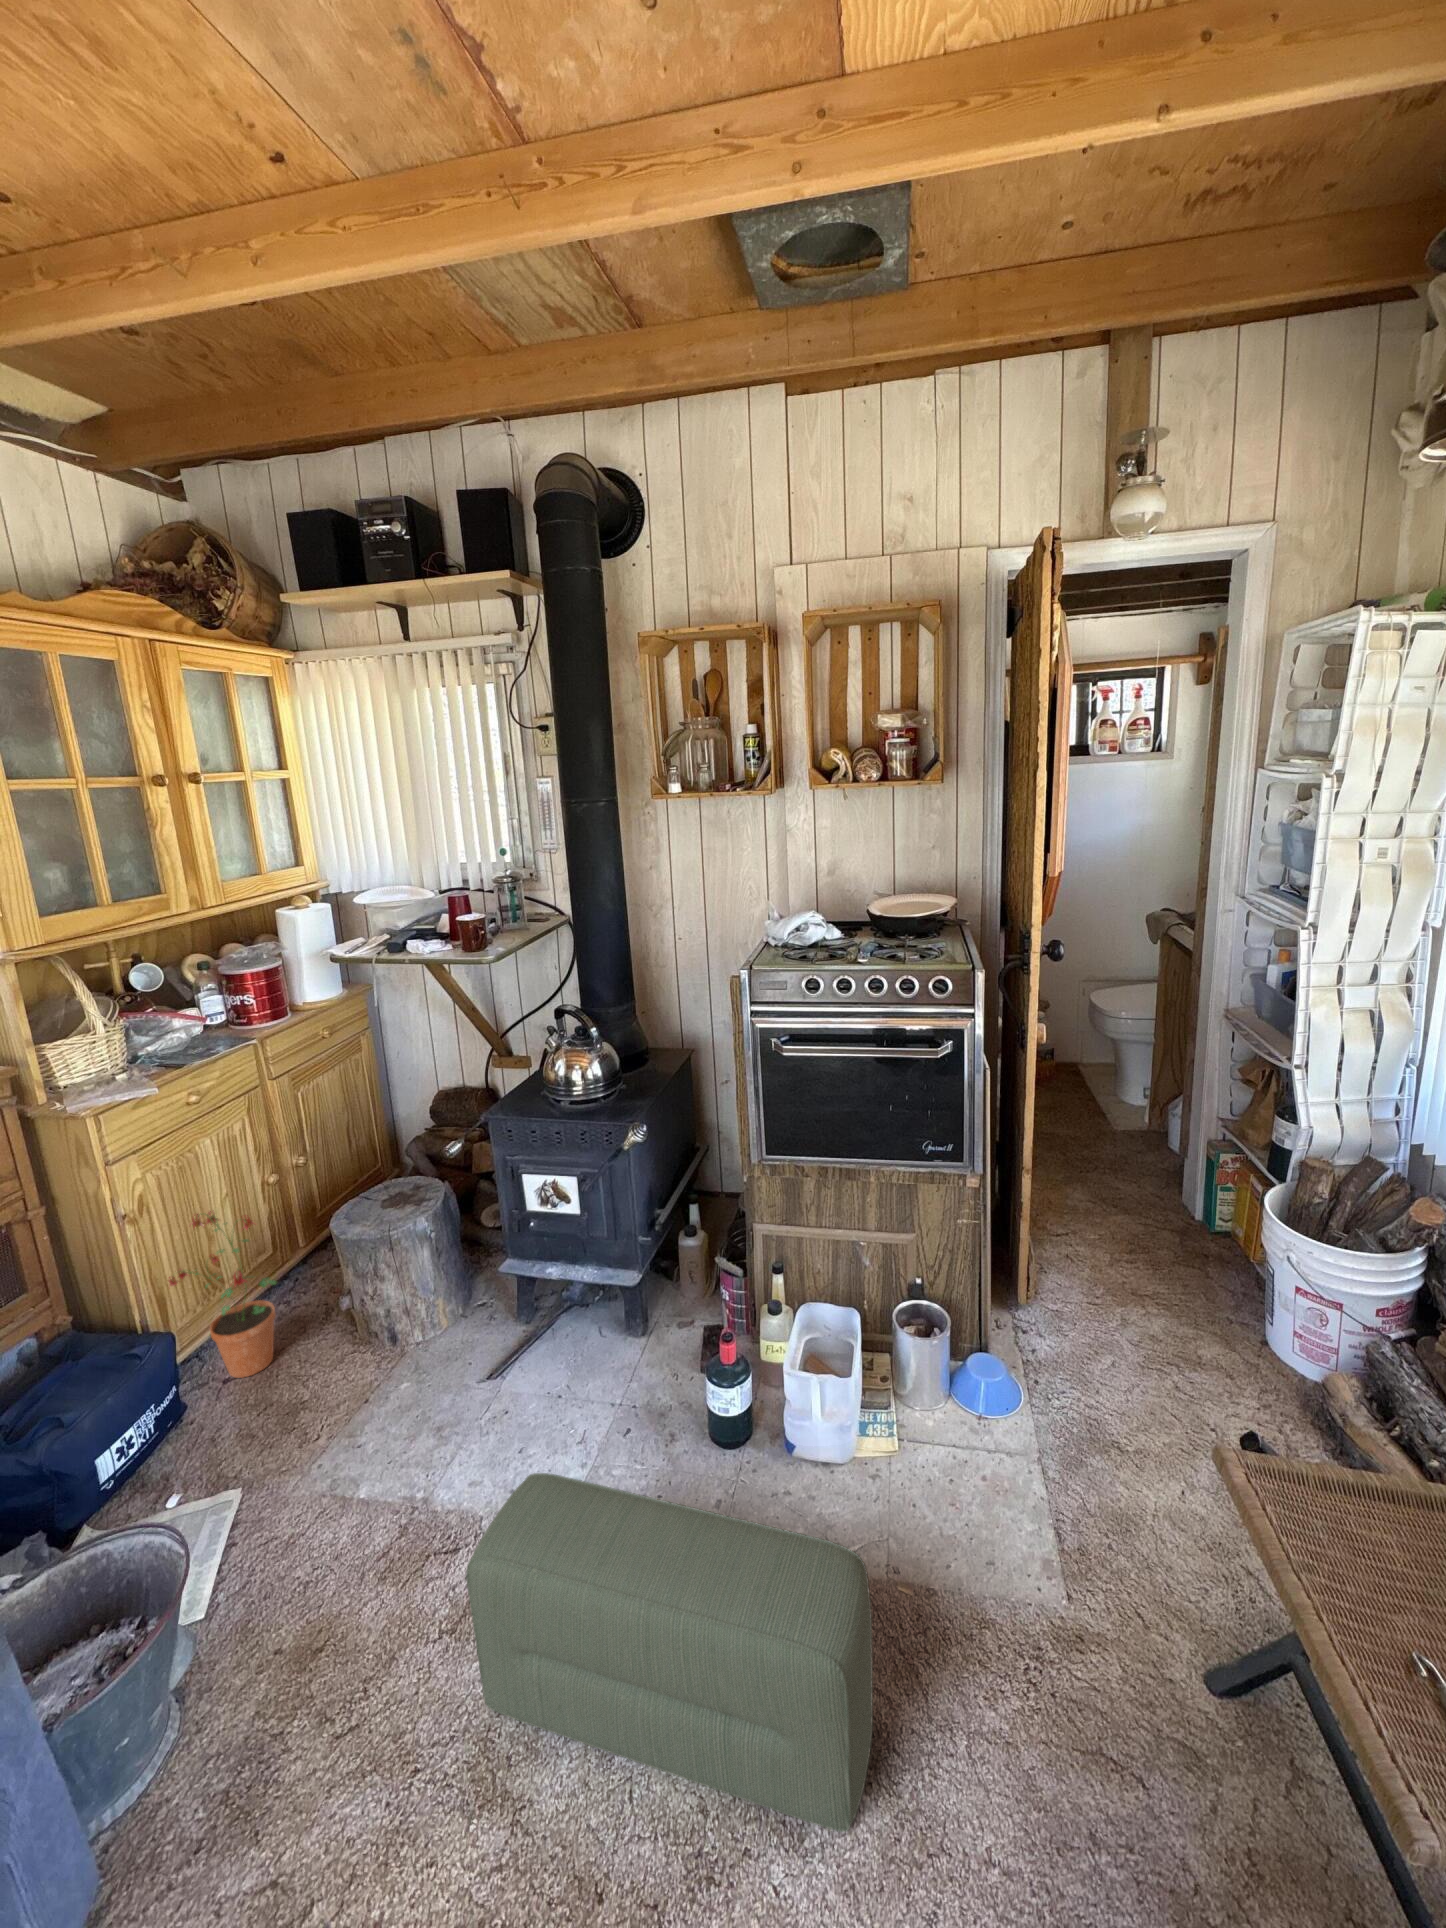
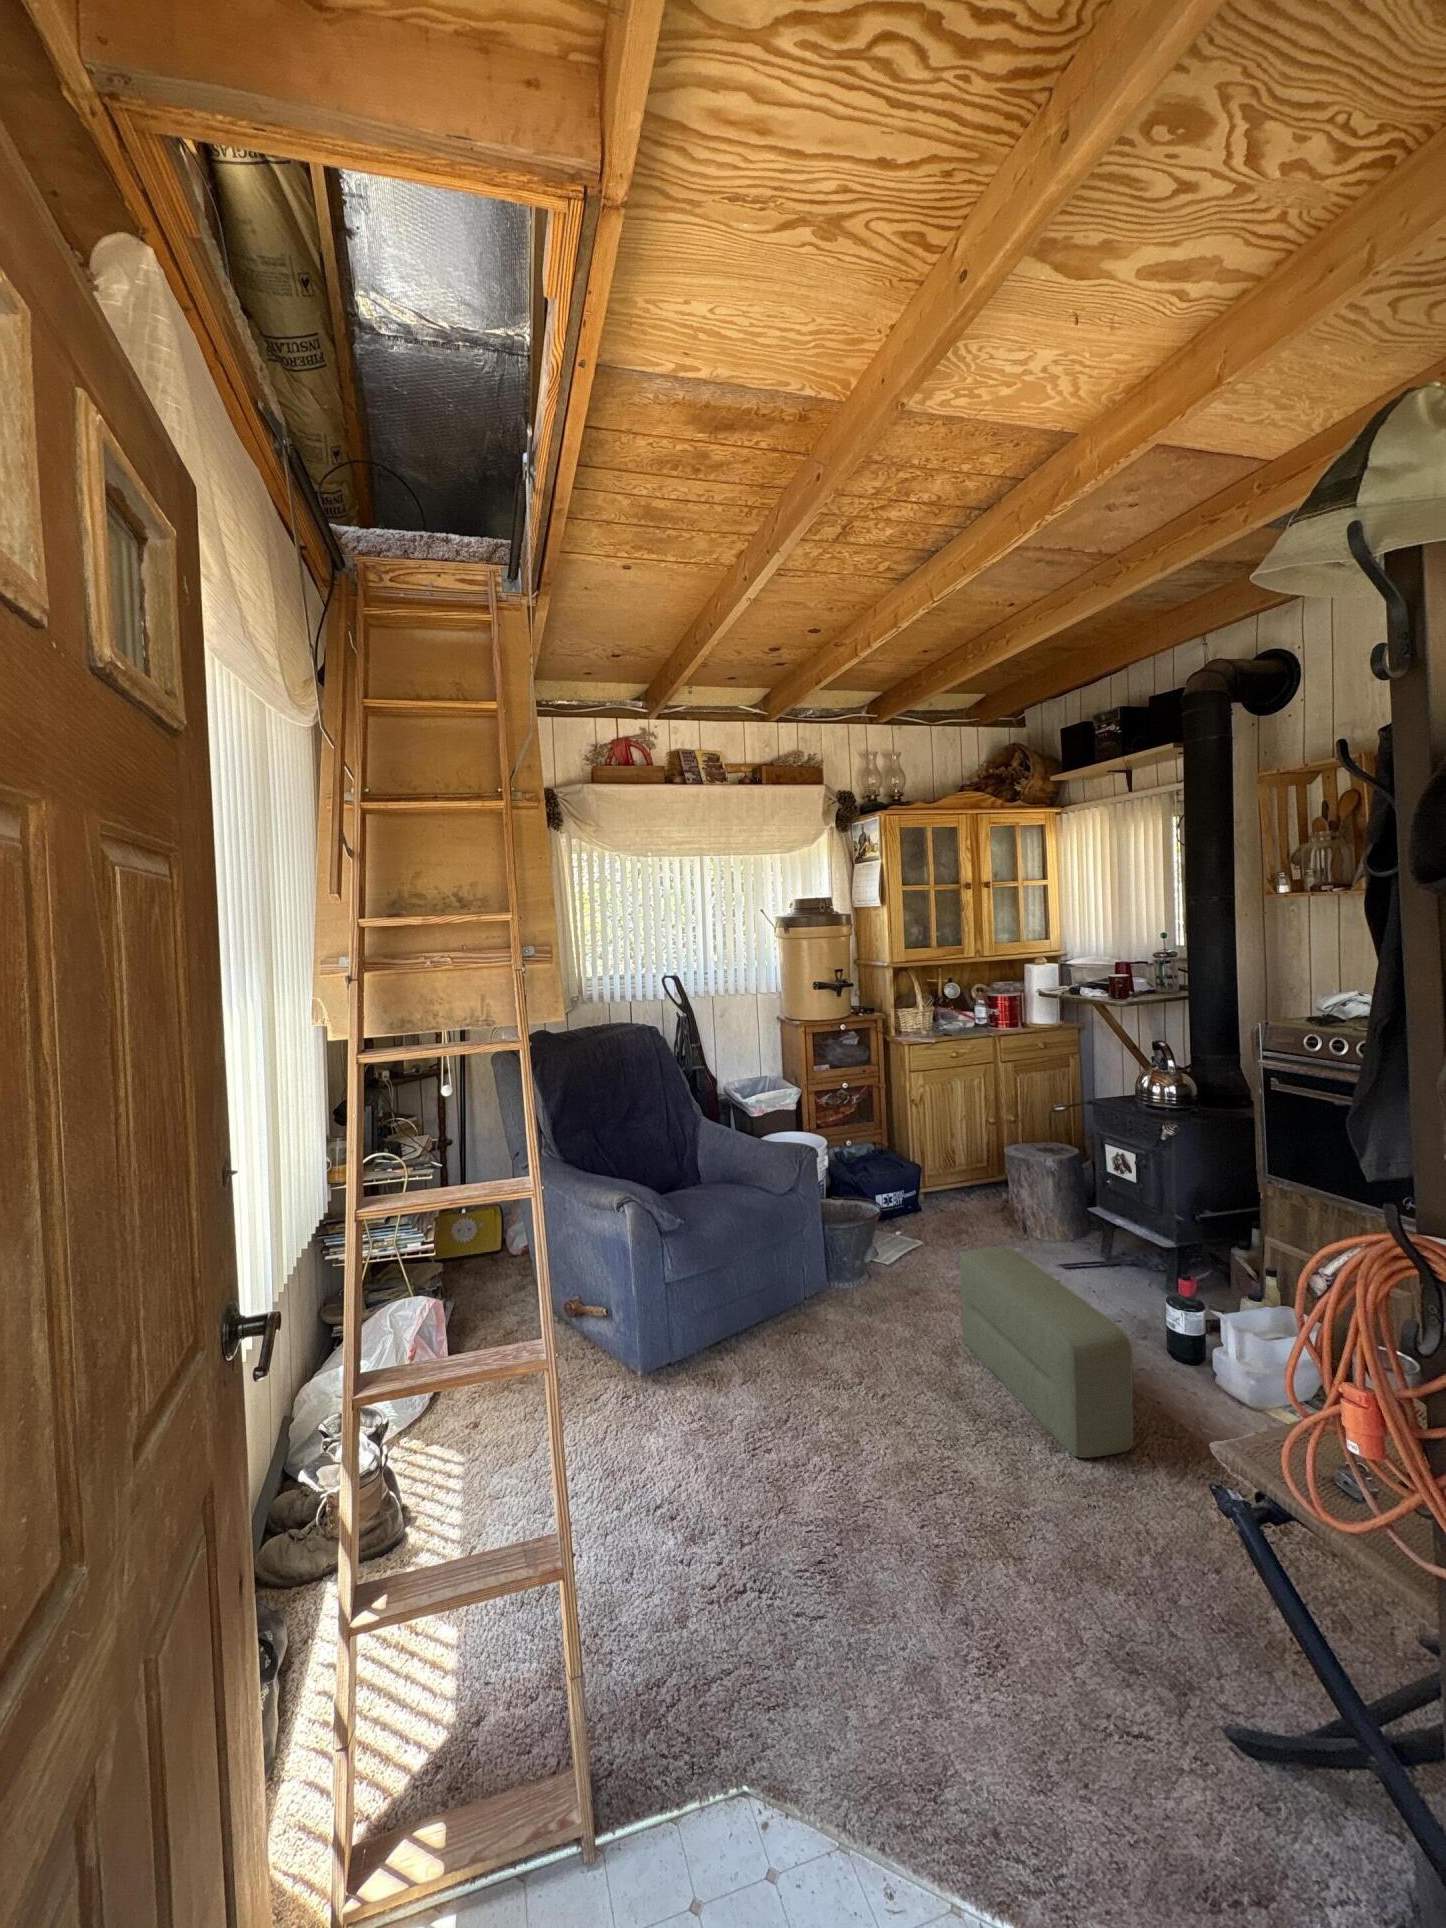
potted plant: present [169,1211,276,1378] -> none [924,1114,976,1212]

